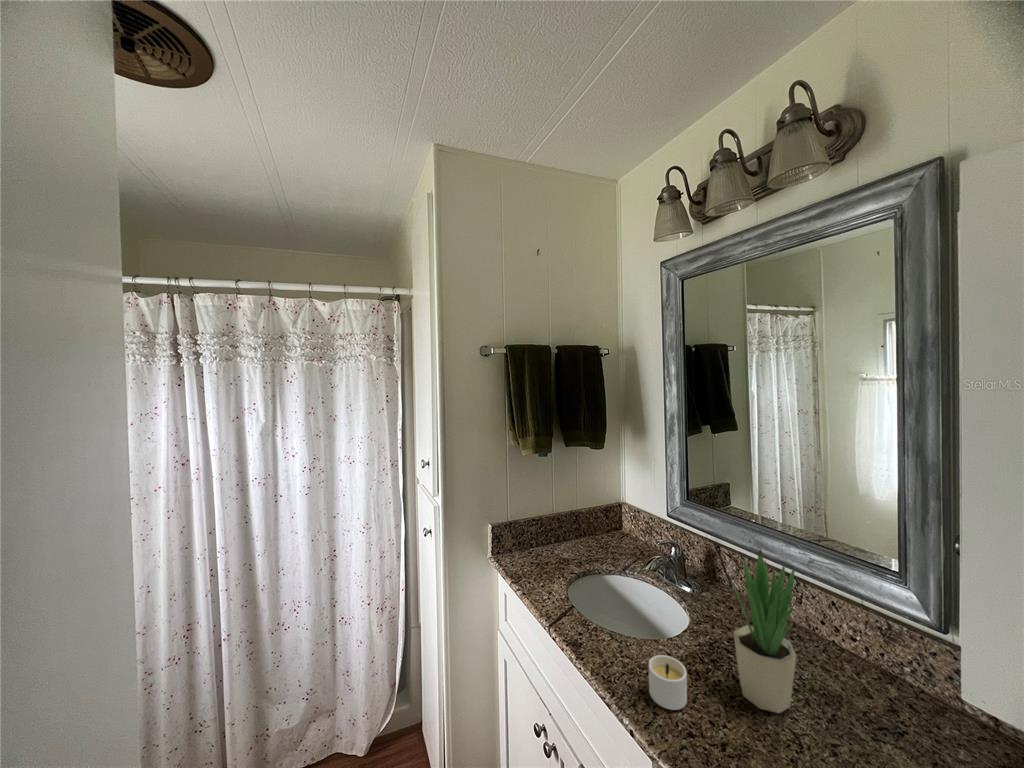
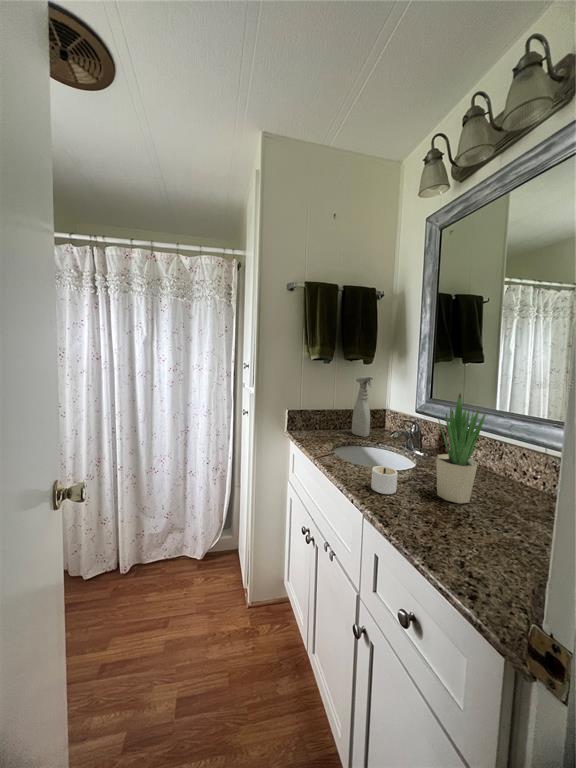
spray bottle: none [583,471,608,557] -> present [352,376,373,437]

